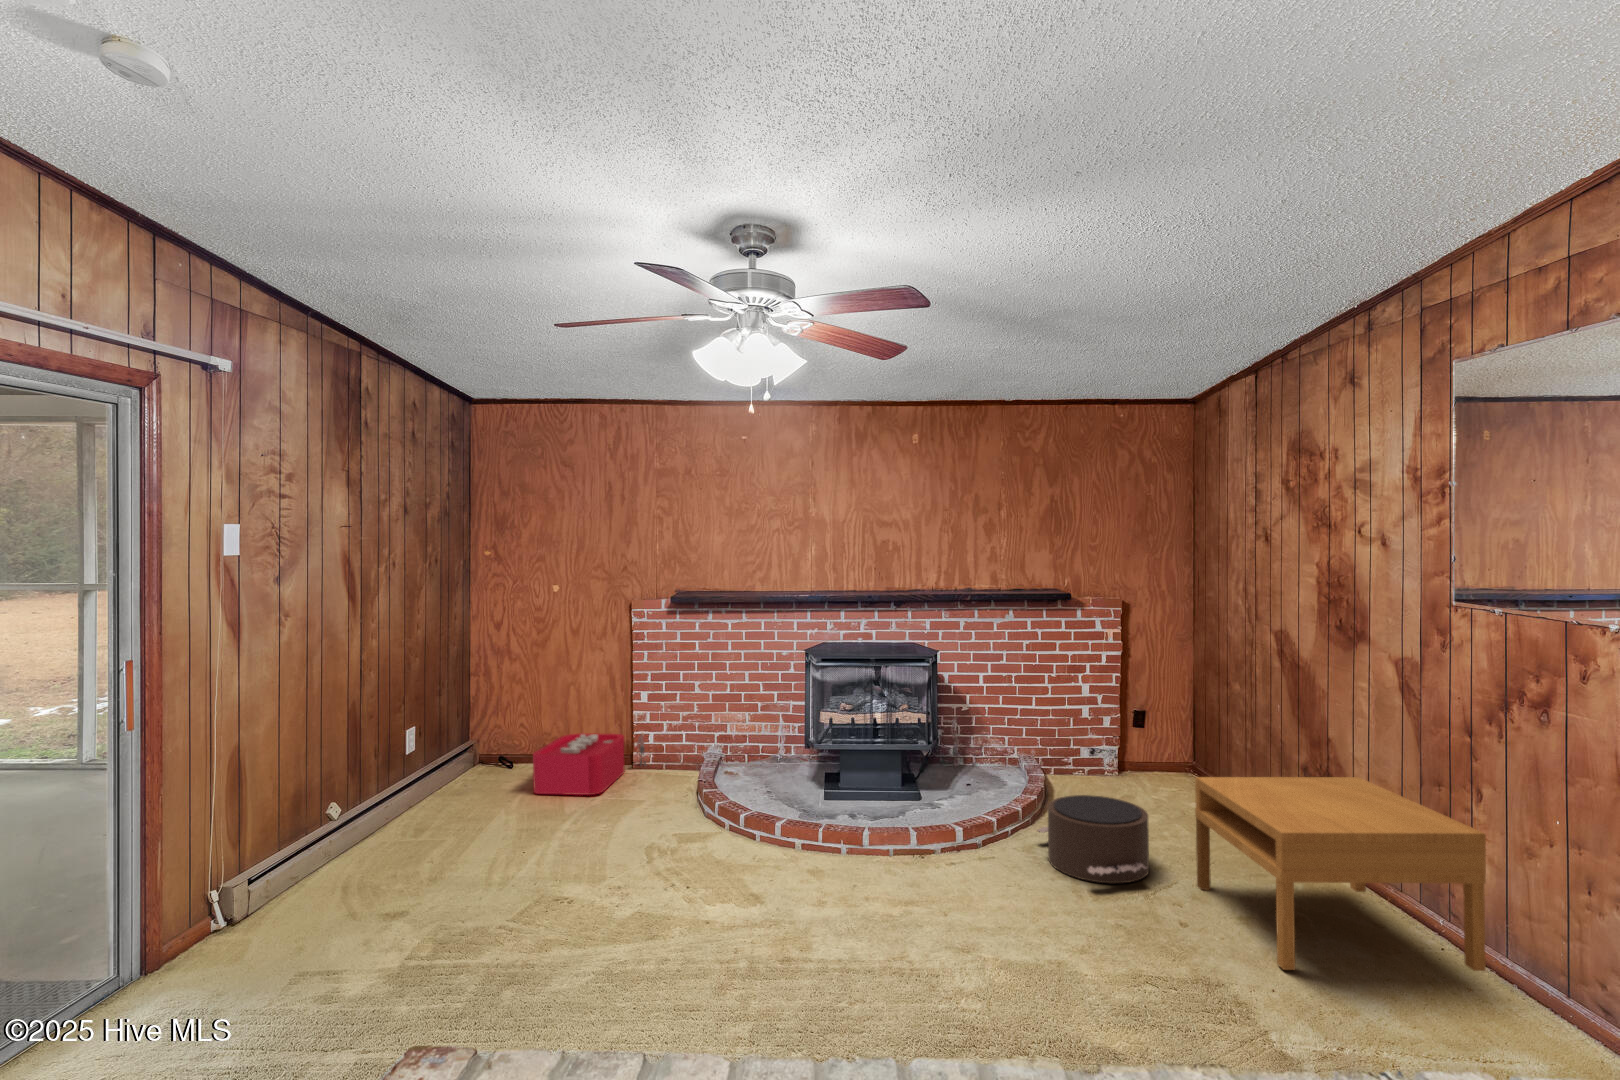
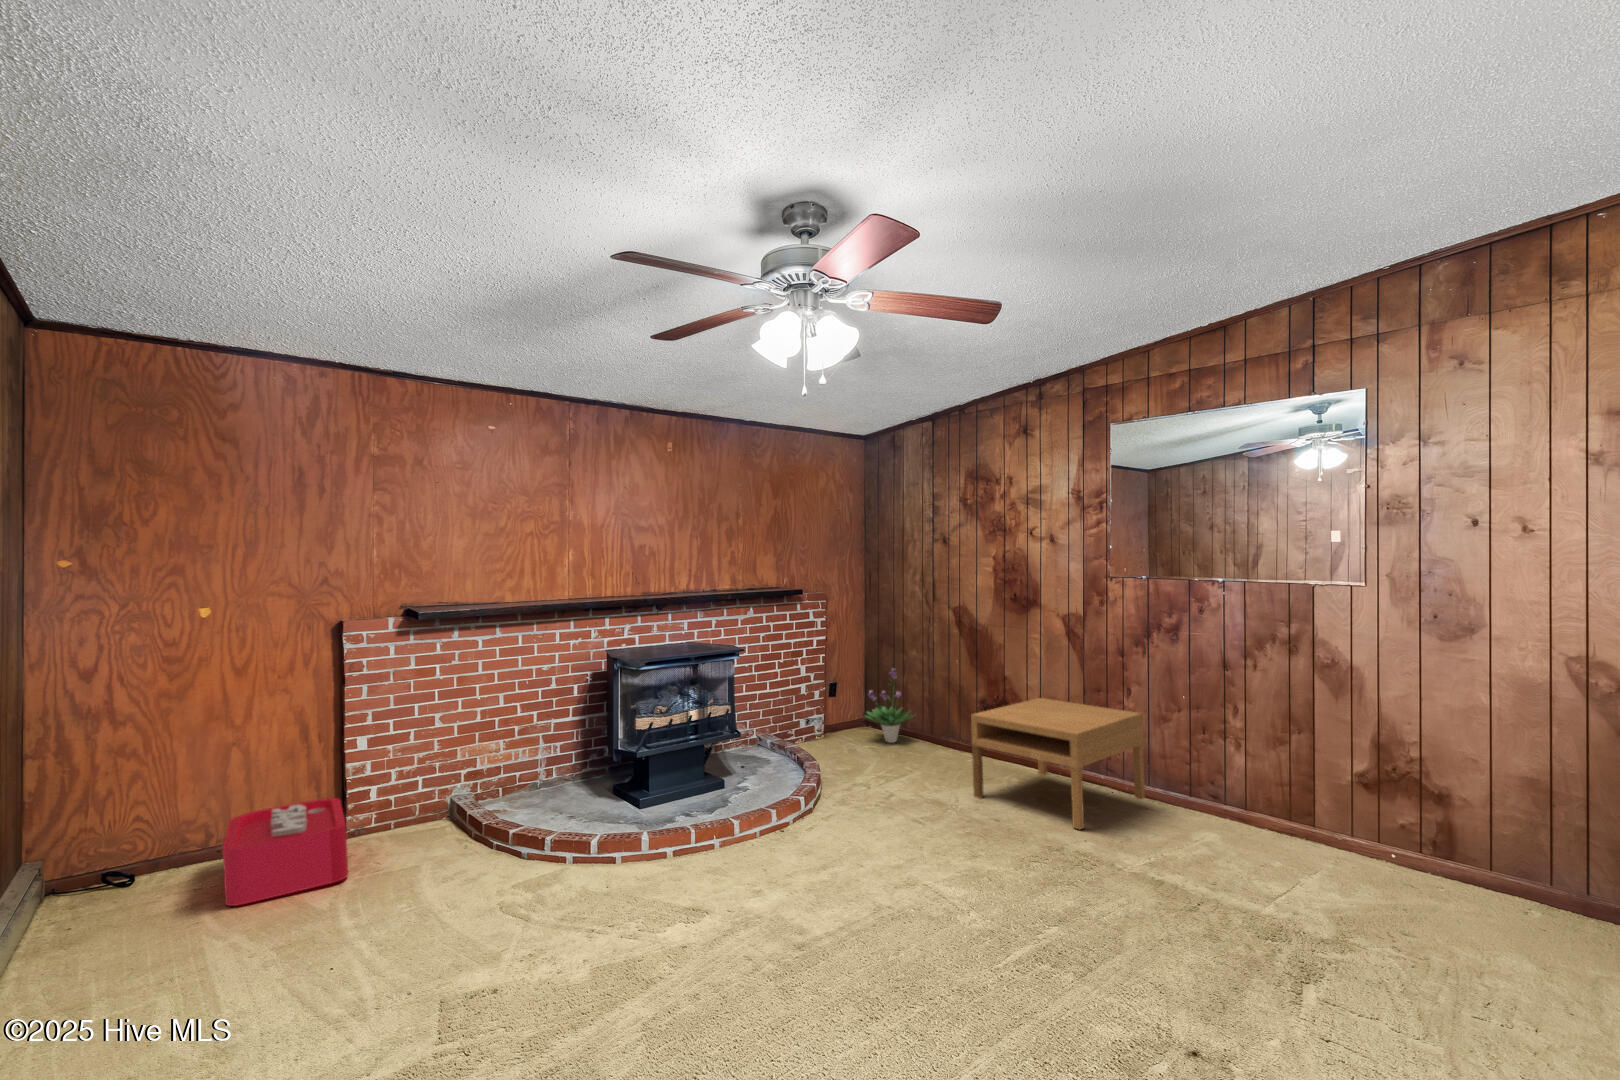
potted plant: none [1153,702,1230,798] -> present [866,669,915,743]
pouf: present [1037,795,1149,883] -> none [847,747,952,814]

